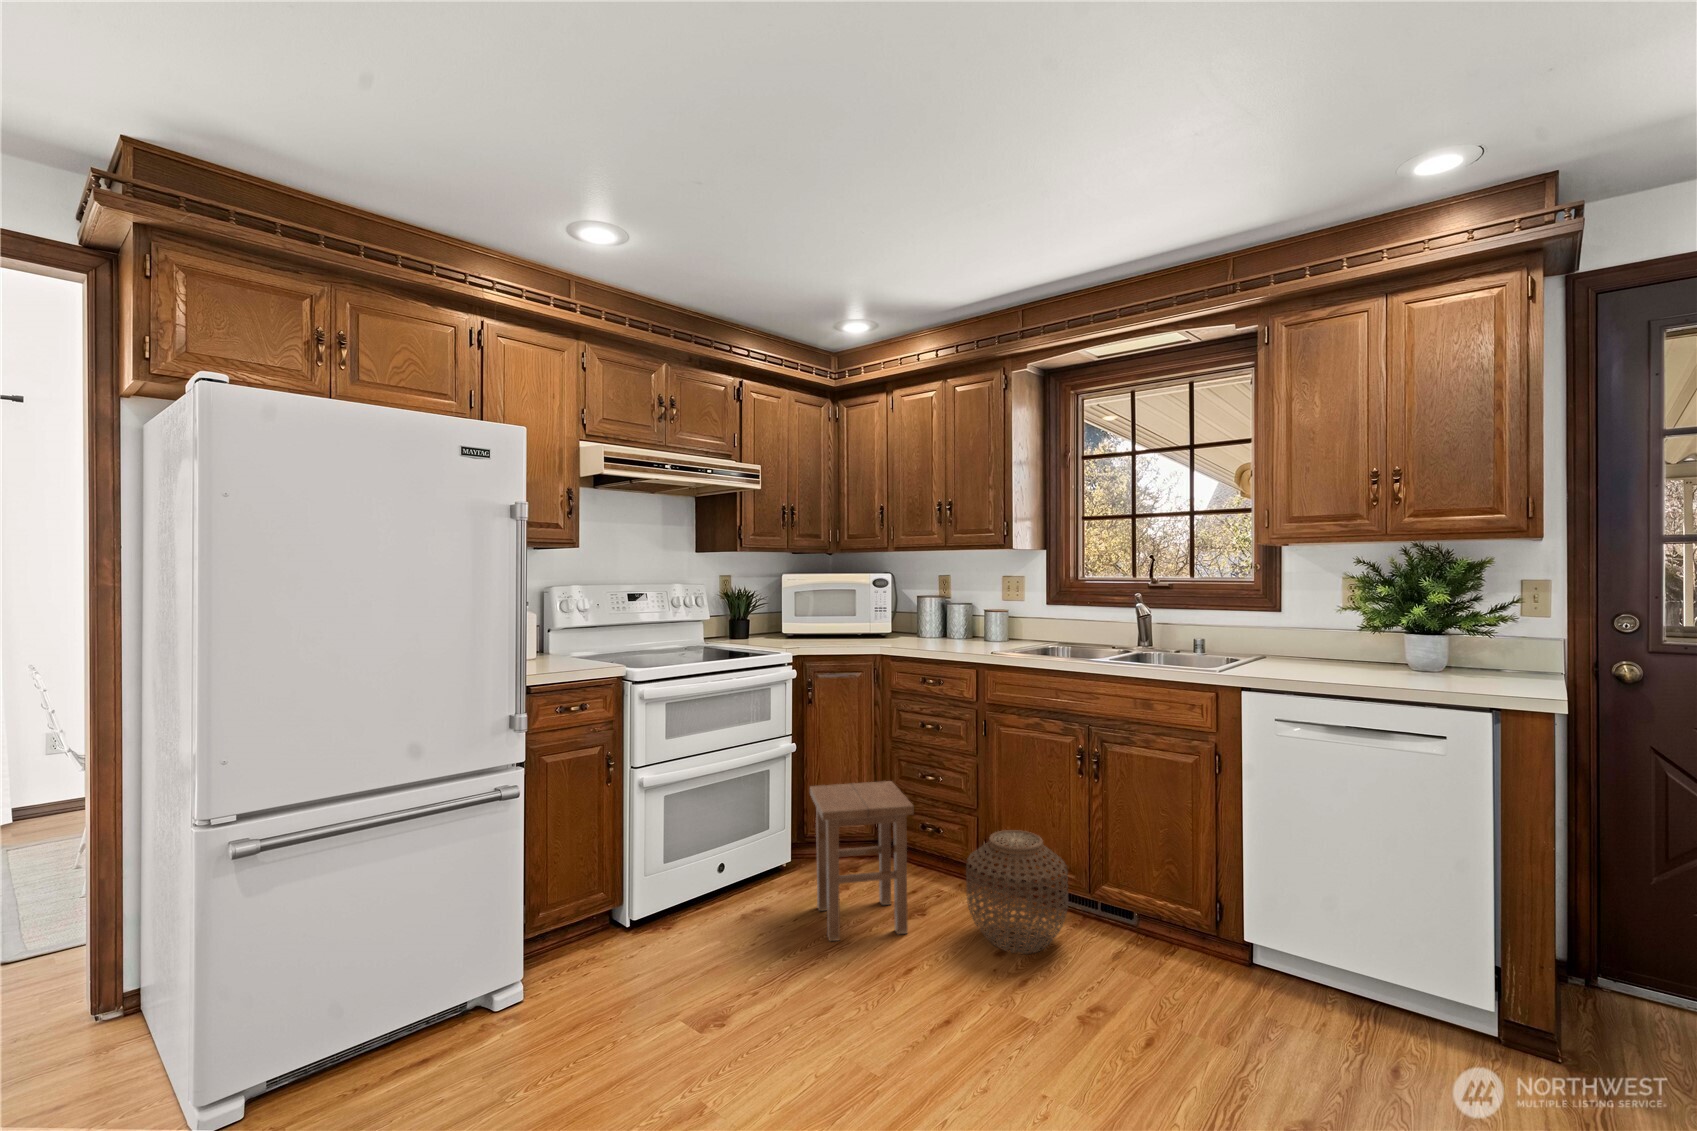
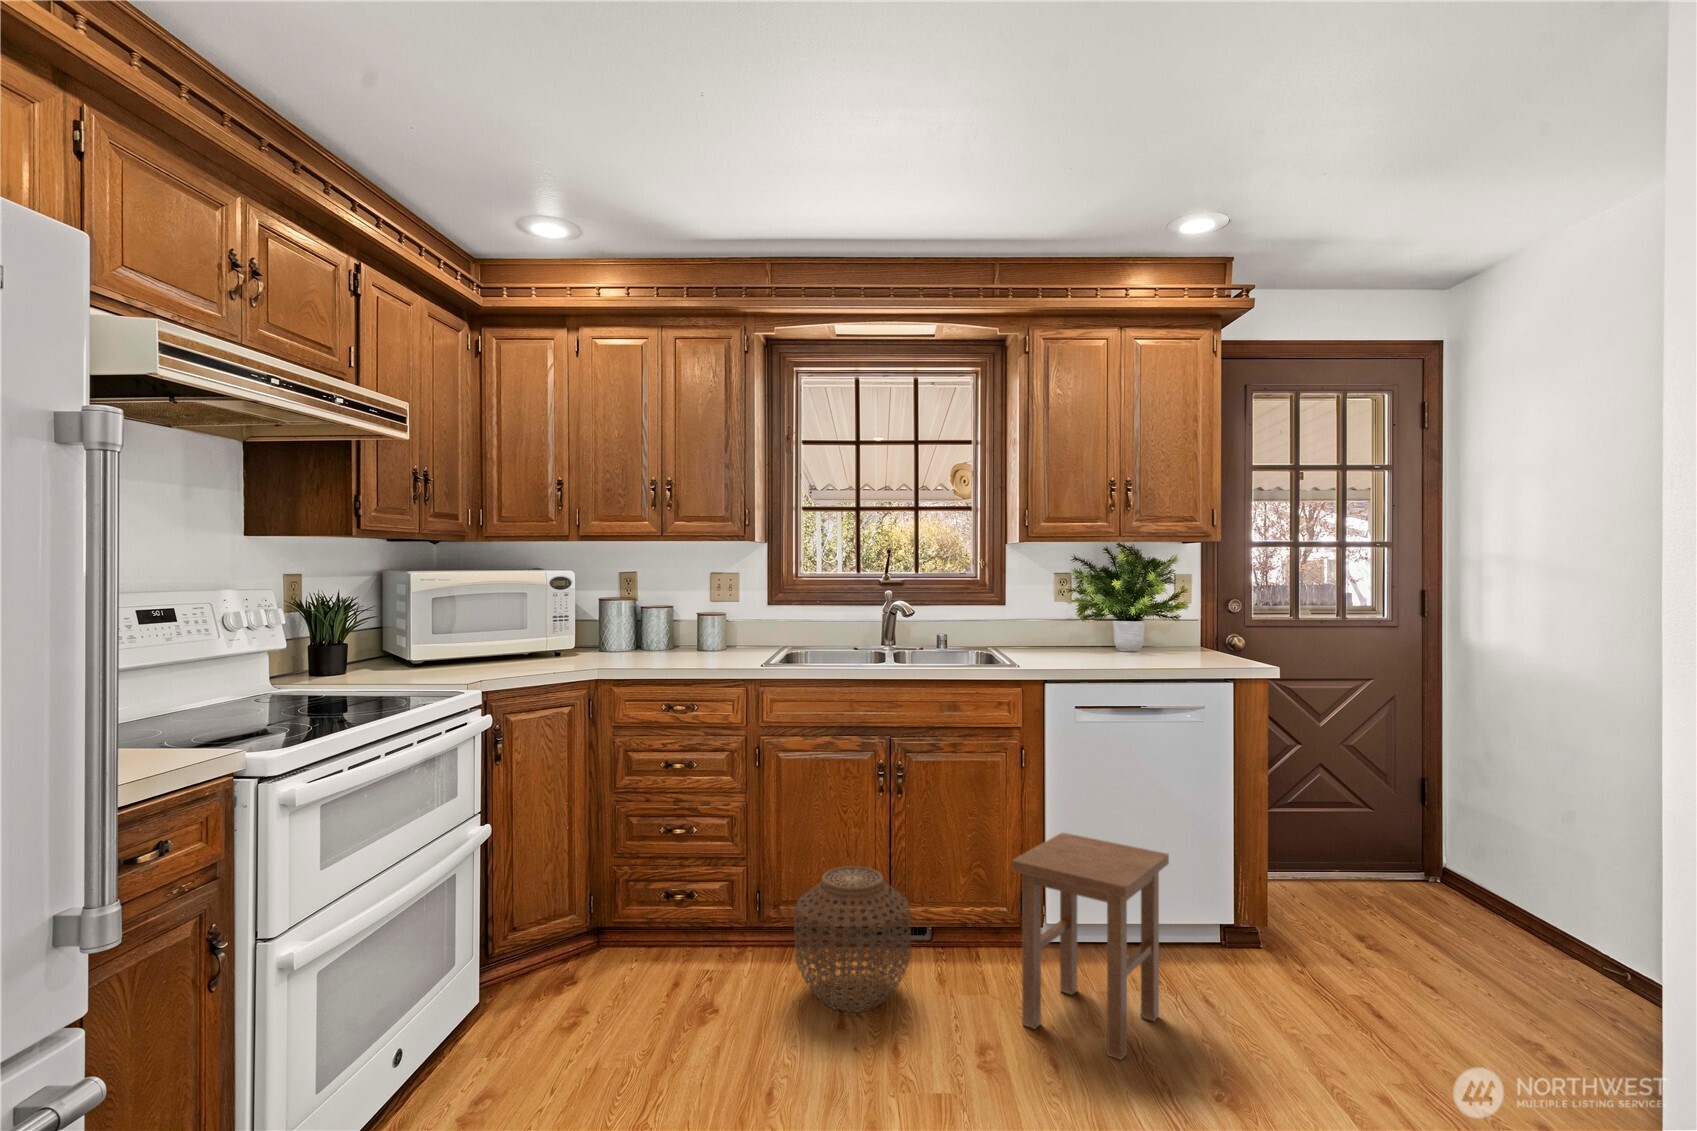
stool: present [810,781,914,941] -> present [1012,833,1169,1060]

